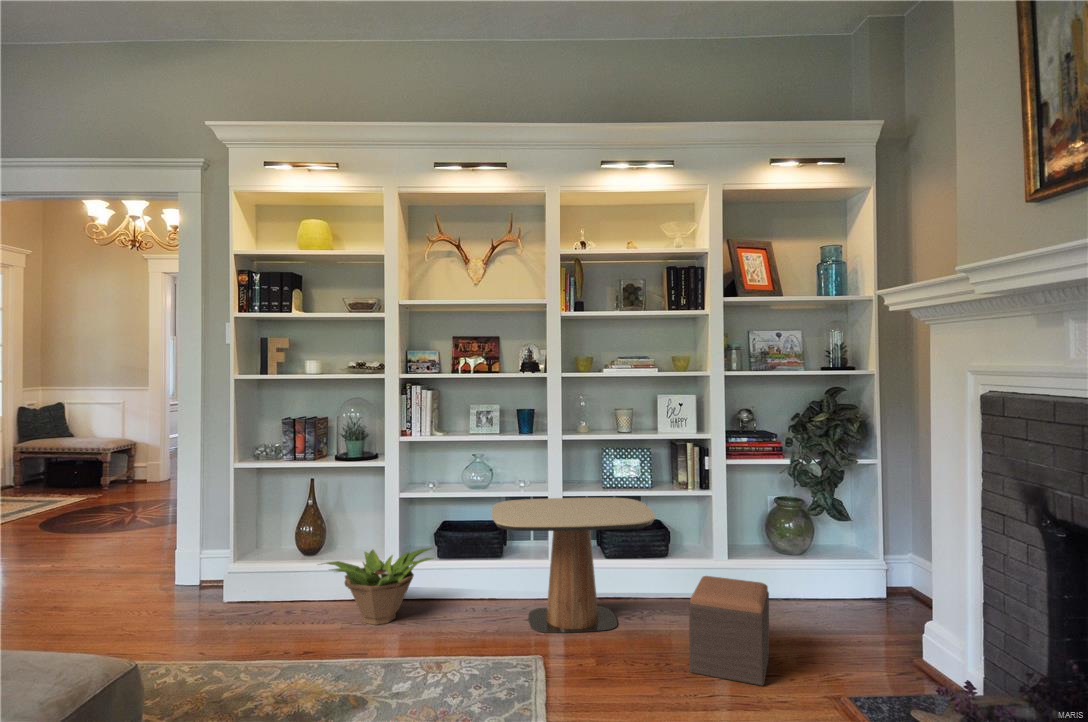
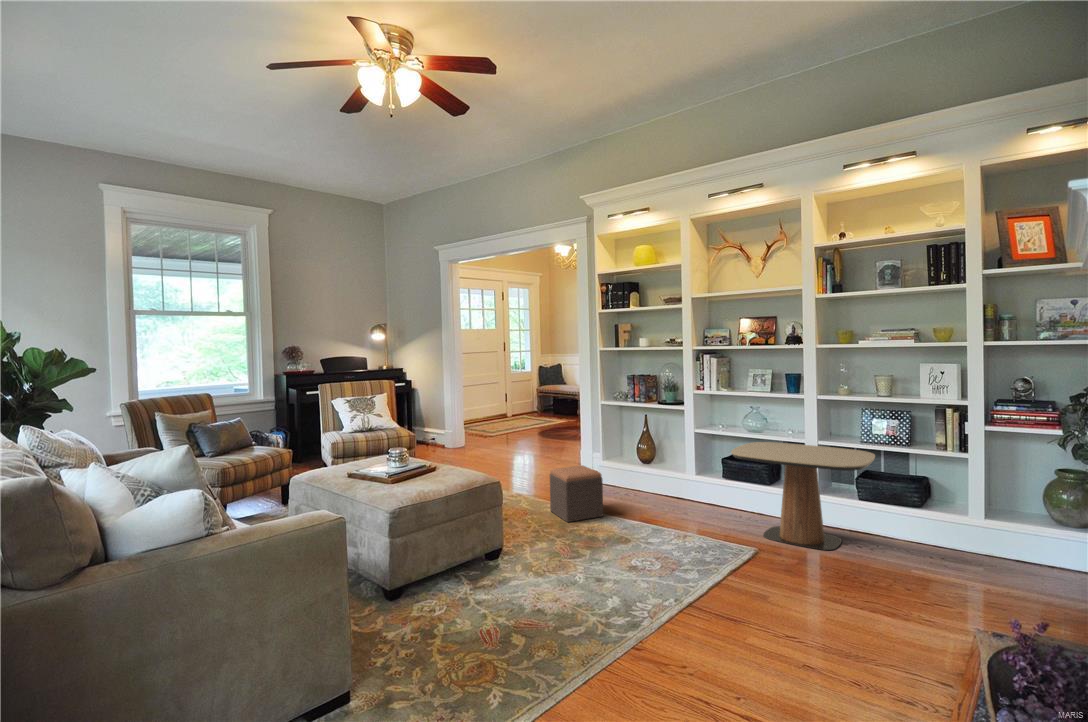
decorative plant: present [321,548,433,625] -> none [631,465,708,511]
footstool: present [689,576,769,686] -> present [550,466,603,522]

